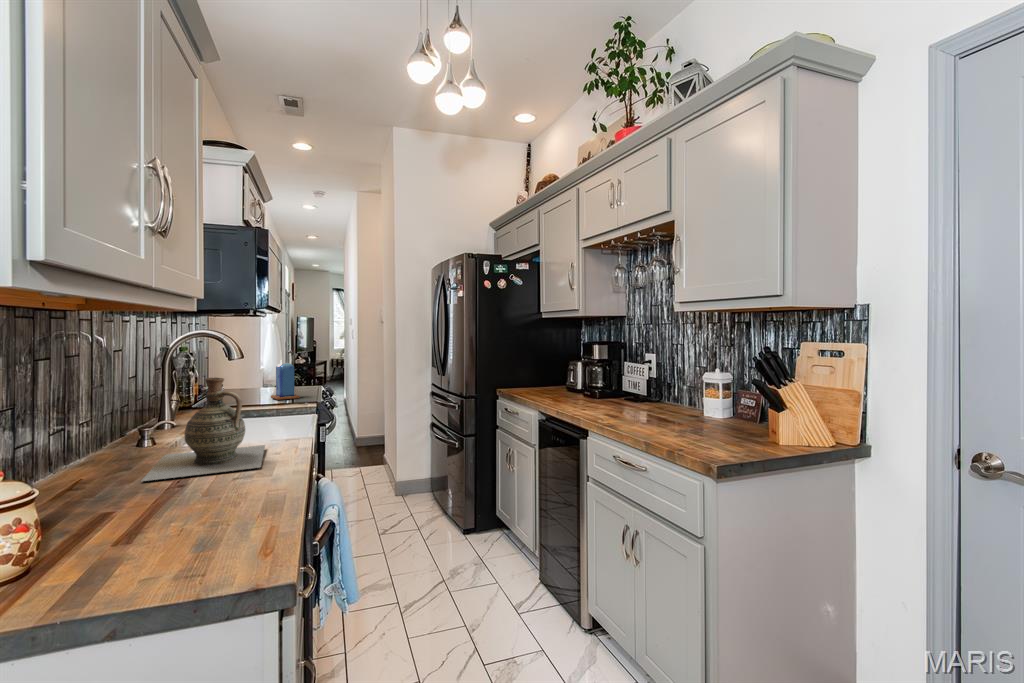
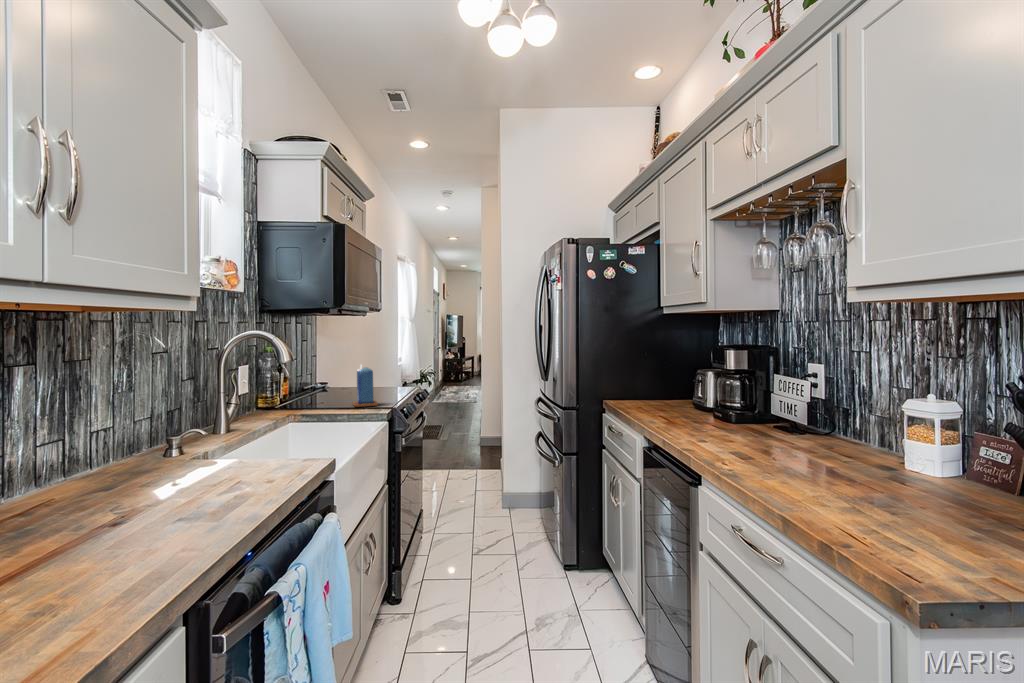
ceramic jug: present [141,378,265,481] -> none [73,397,258,524]

